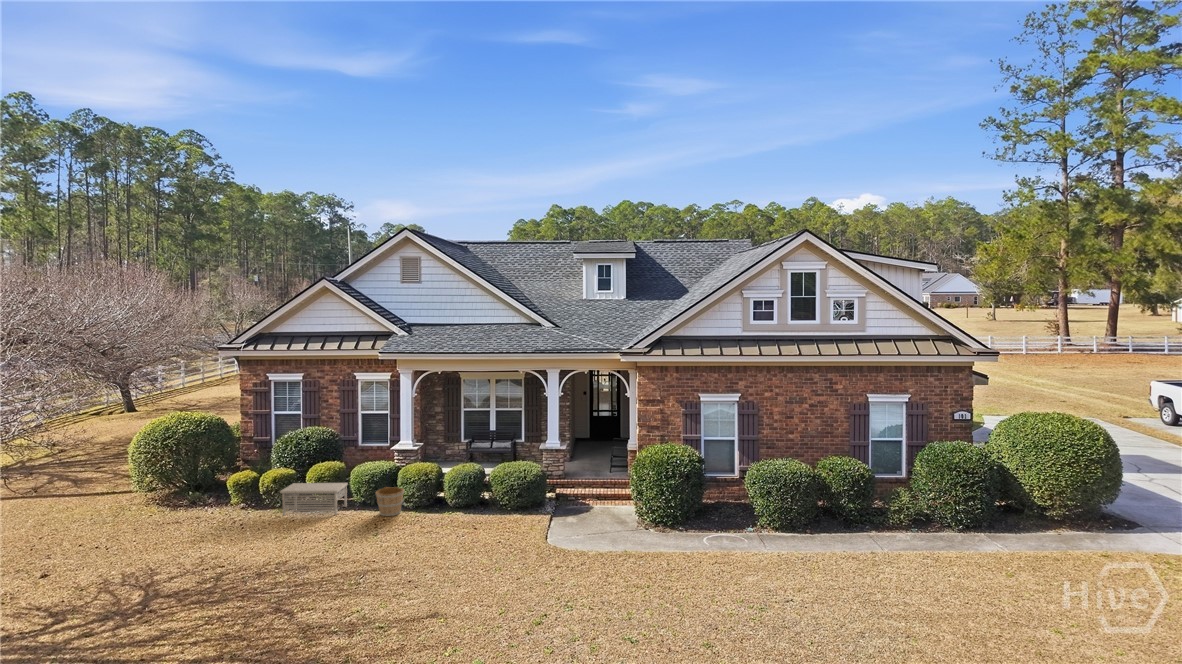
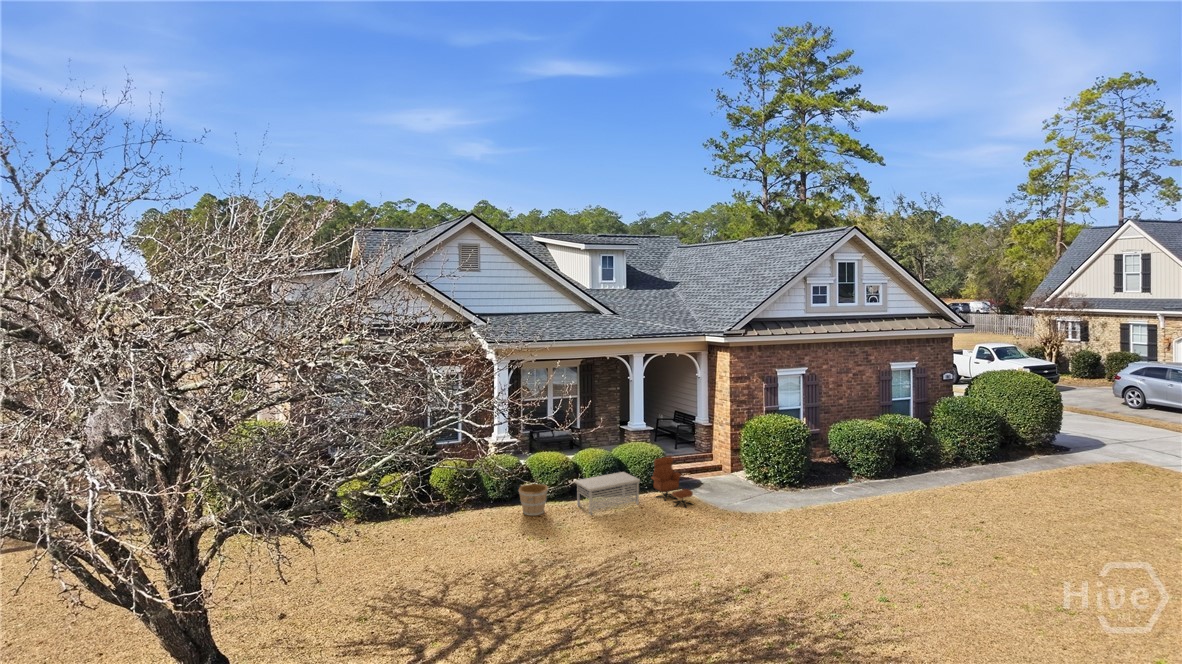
lounge chair: none [506,476,540,529] -> present [651,457,693,508]
storage bench: present [280,483,348,515] -> present [574,472,640,514]

